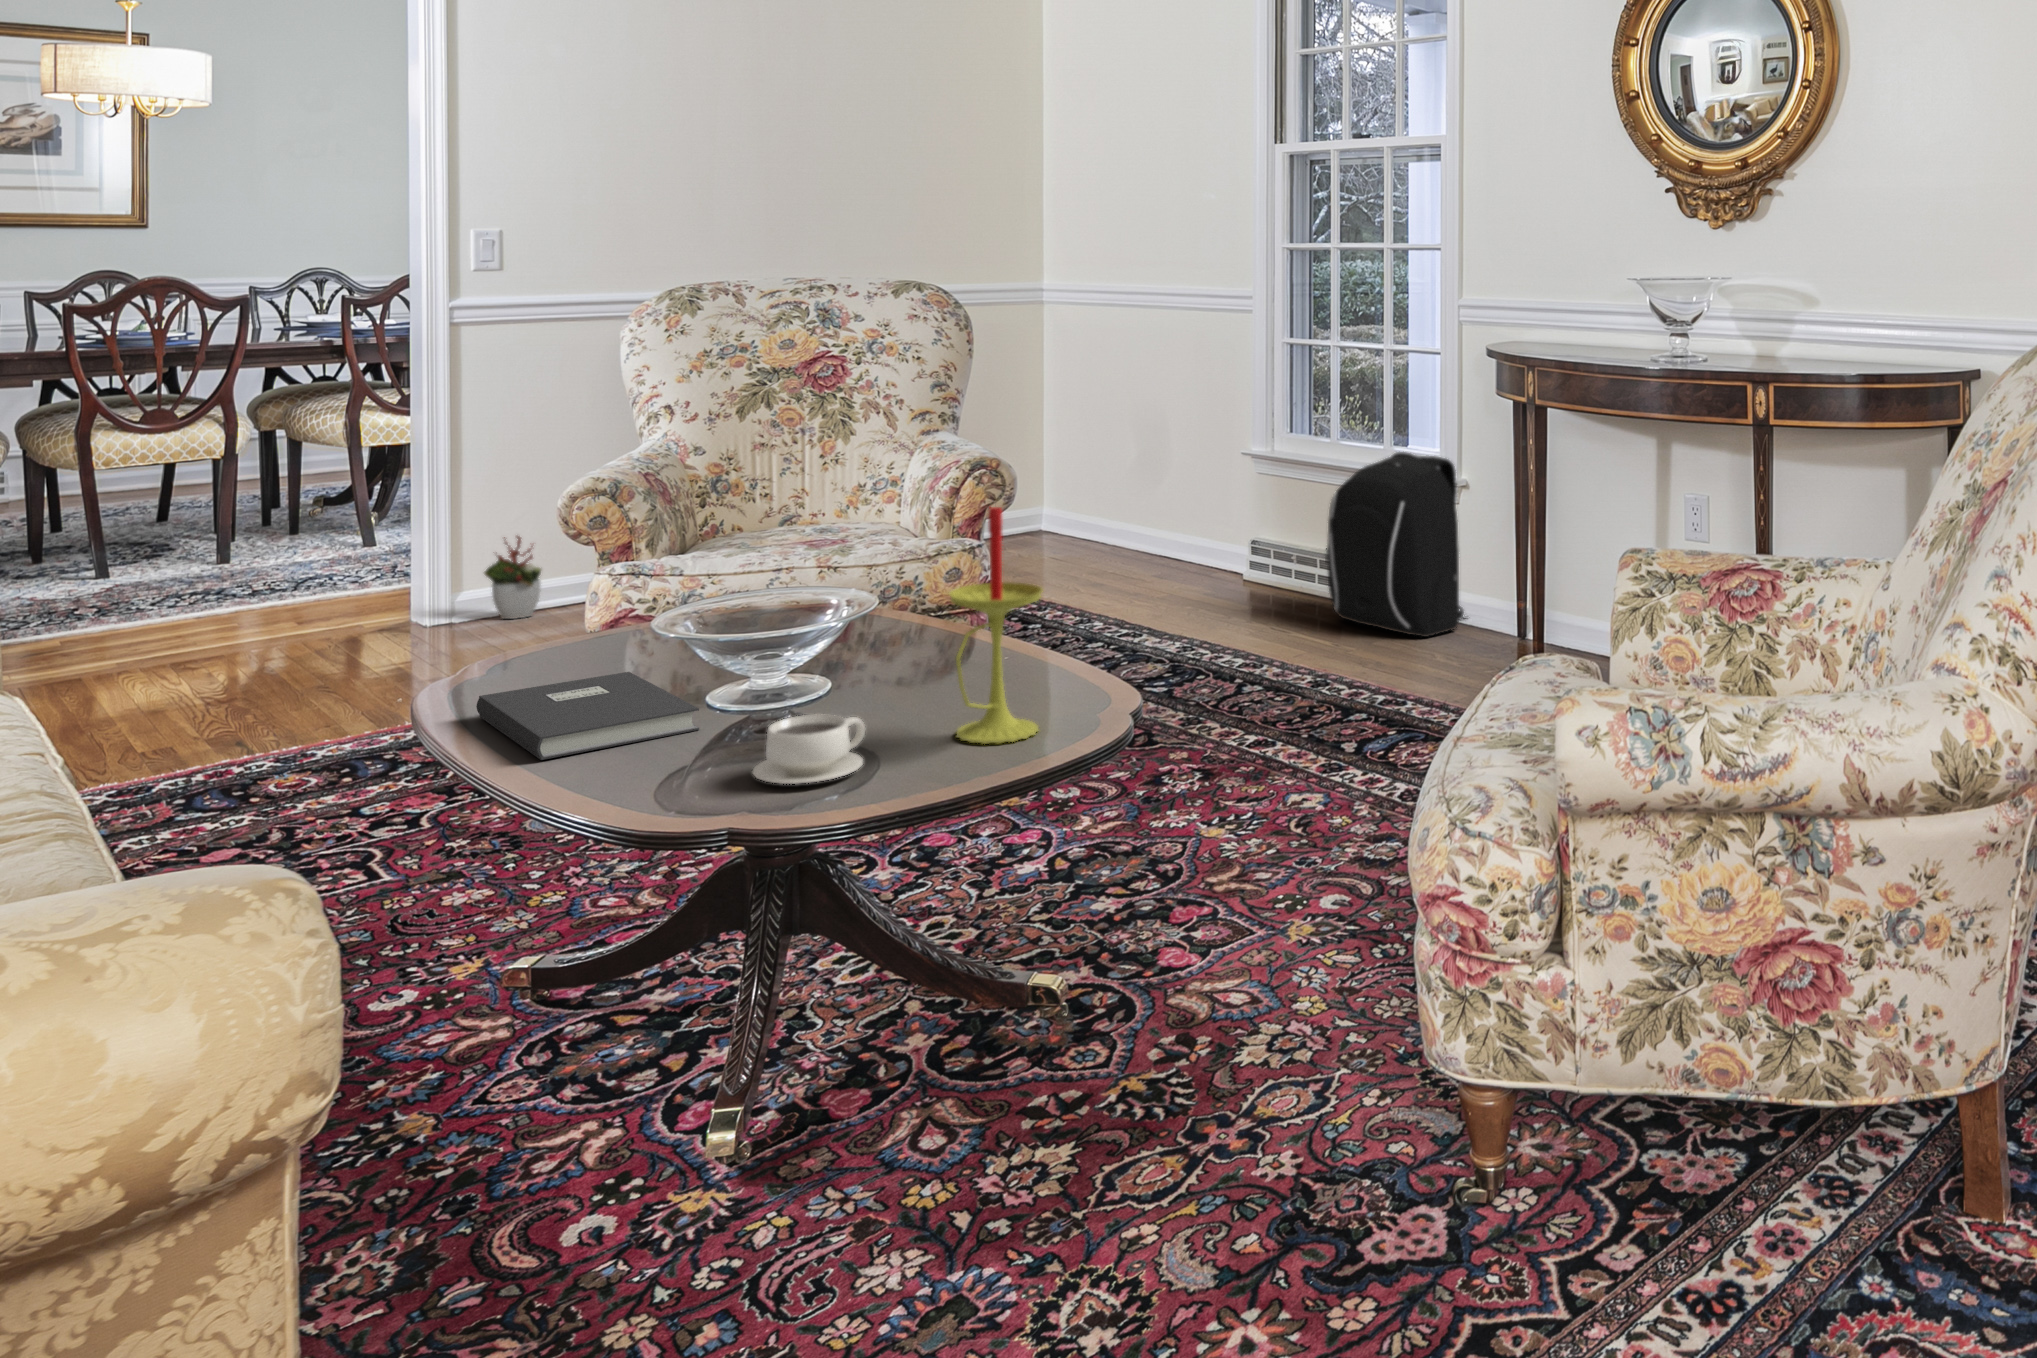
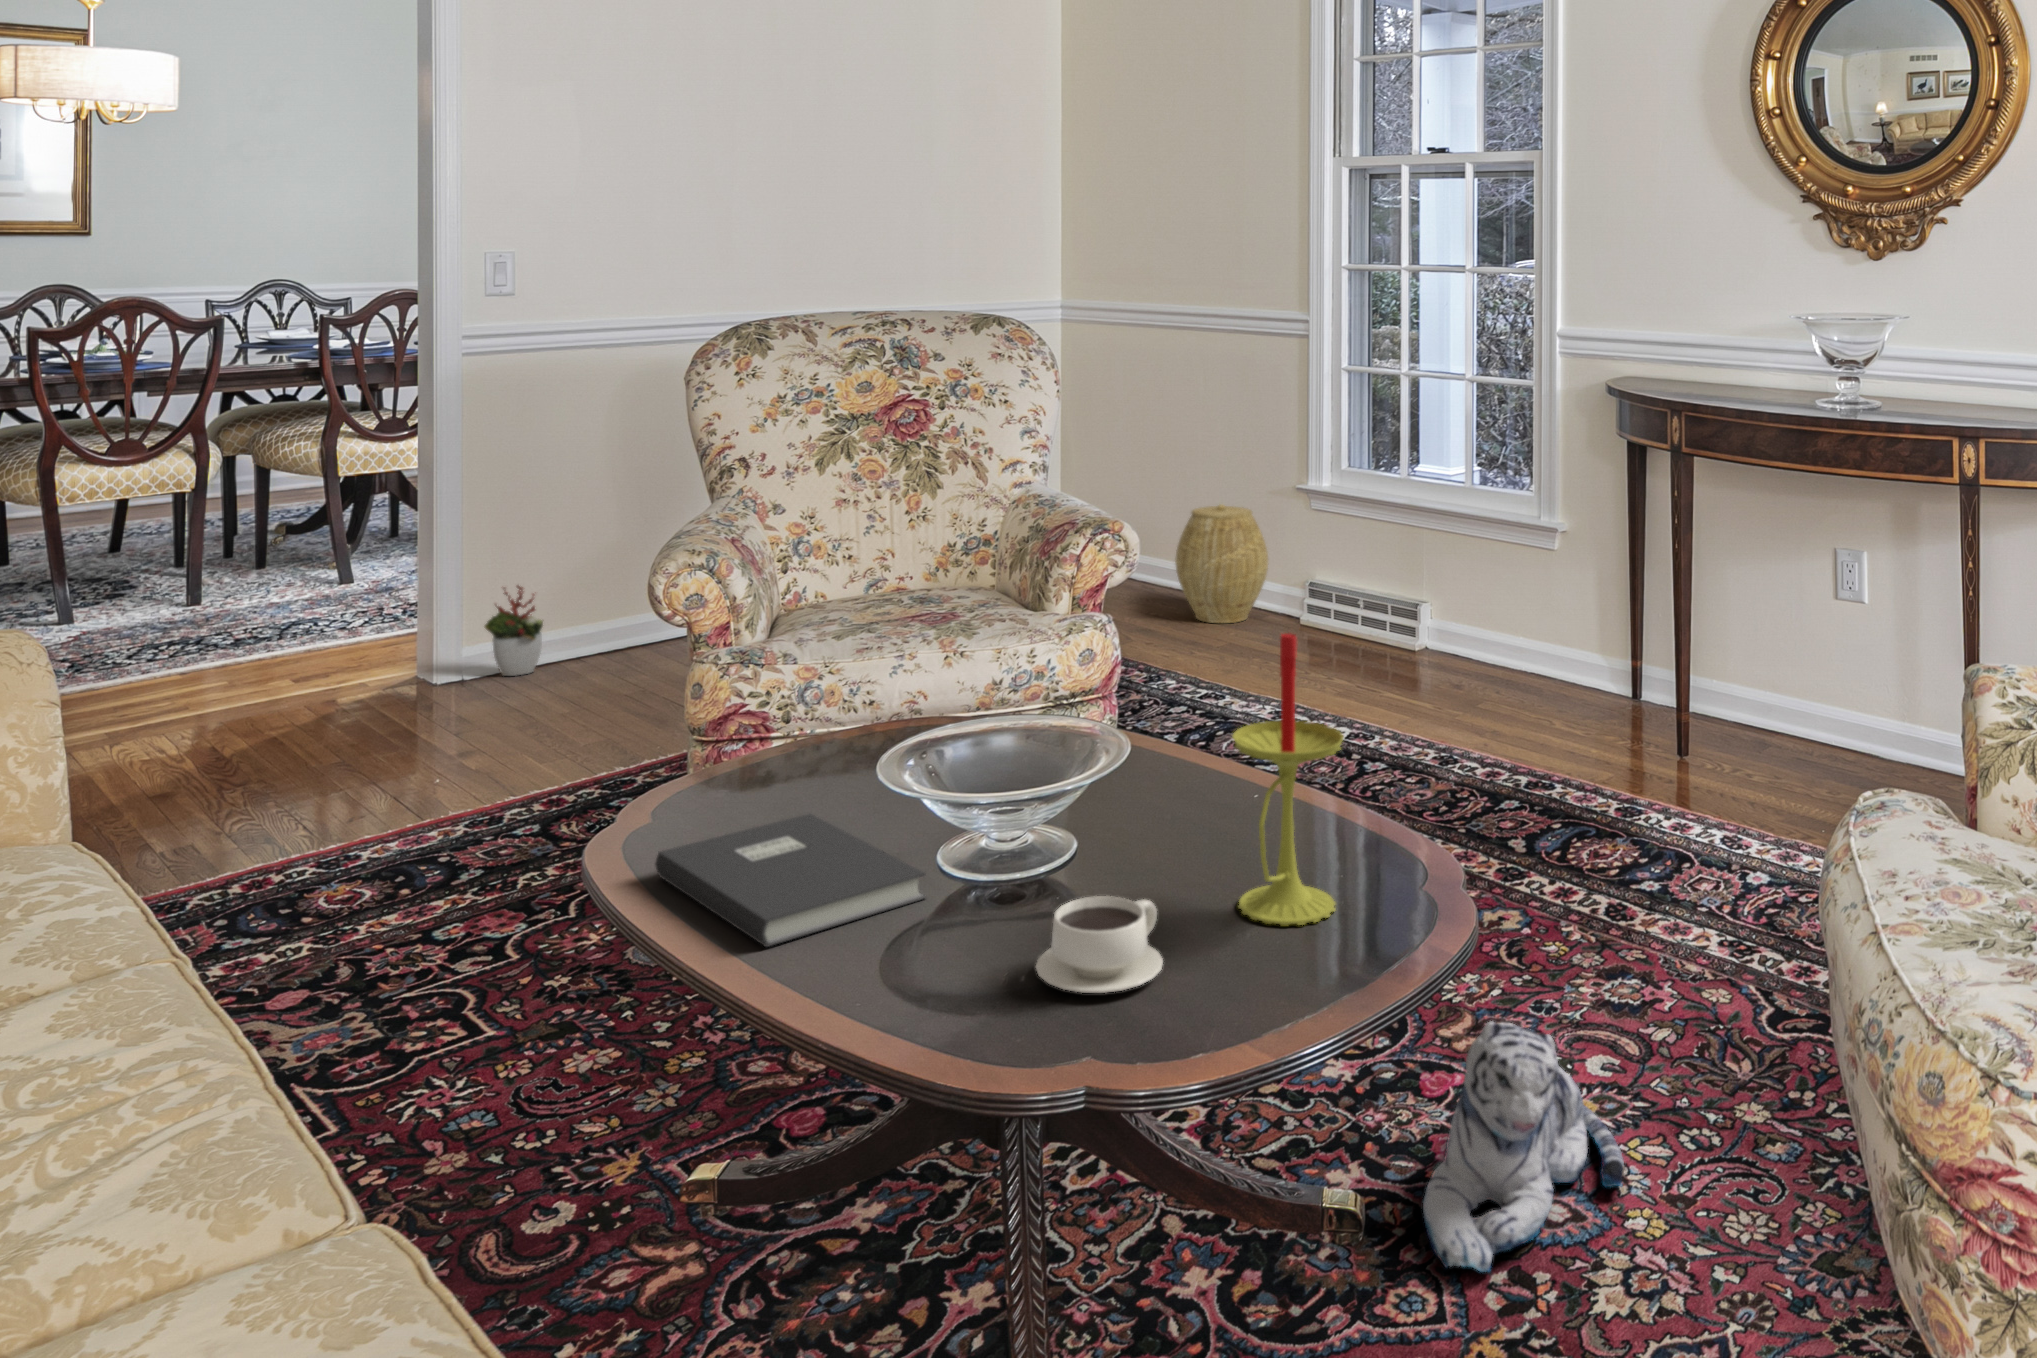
backpack: present [1326,452,1468,637] -> none [1400,492,1560,702]
woven basket: none [1148,469,1234,577] -> present [1175,504,1268,623]
plush toy: none [1122,836,1318,1031] -> present [1423,1021,1624,1272]

